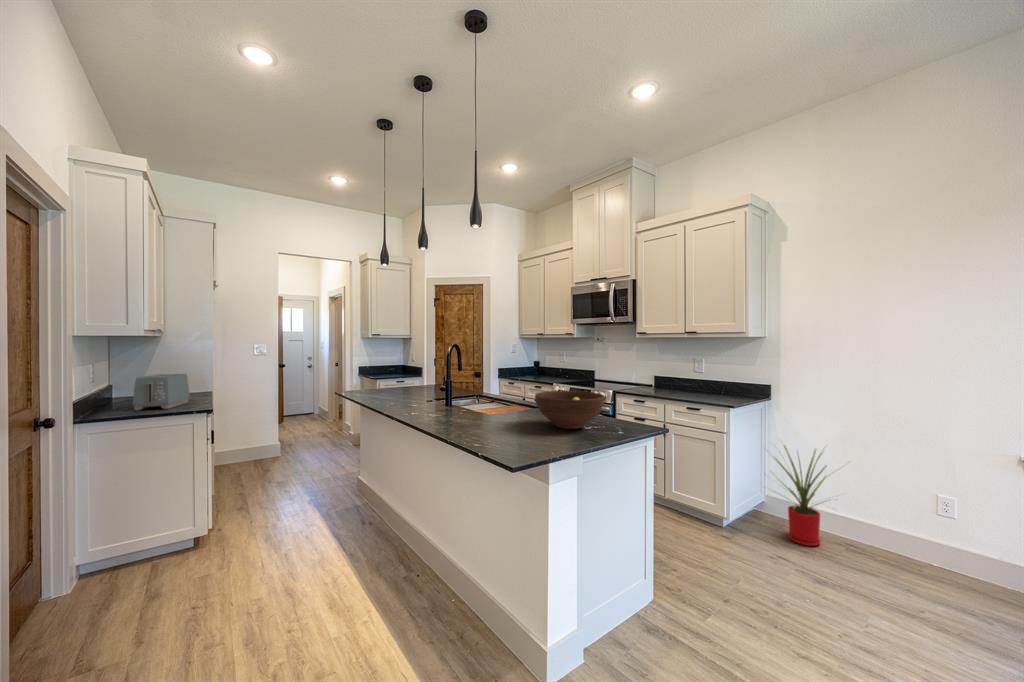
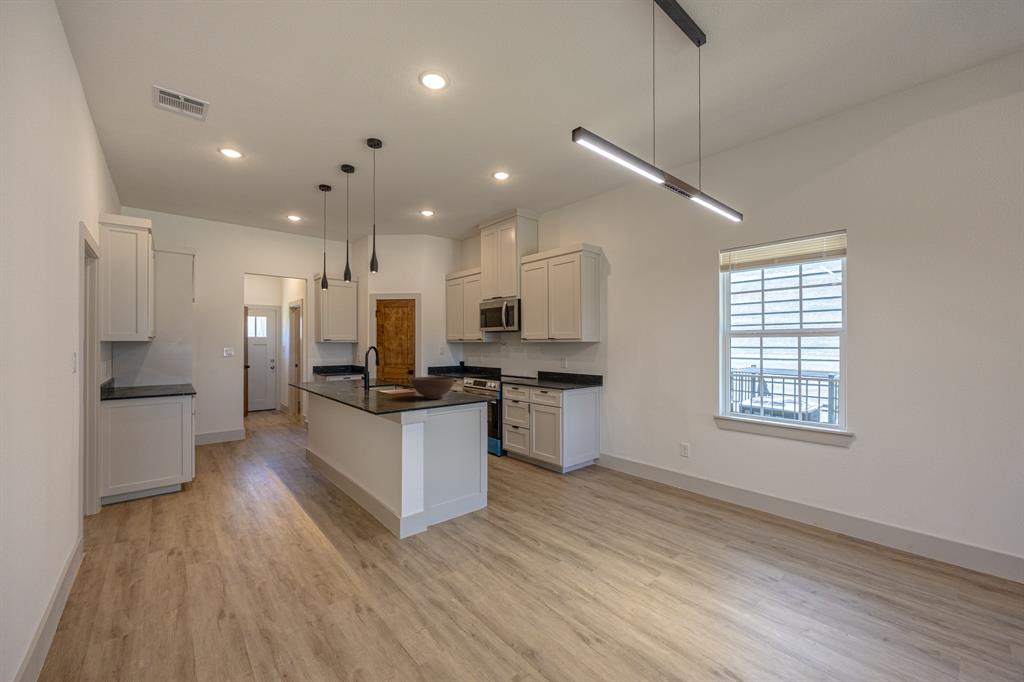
toaster: present [133,374,190,410] -> none [139,369,178,394]
house plant: present [774,446,832,546] -> none [583,411,635,481]

